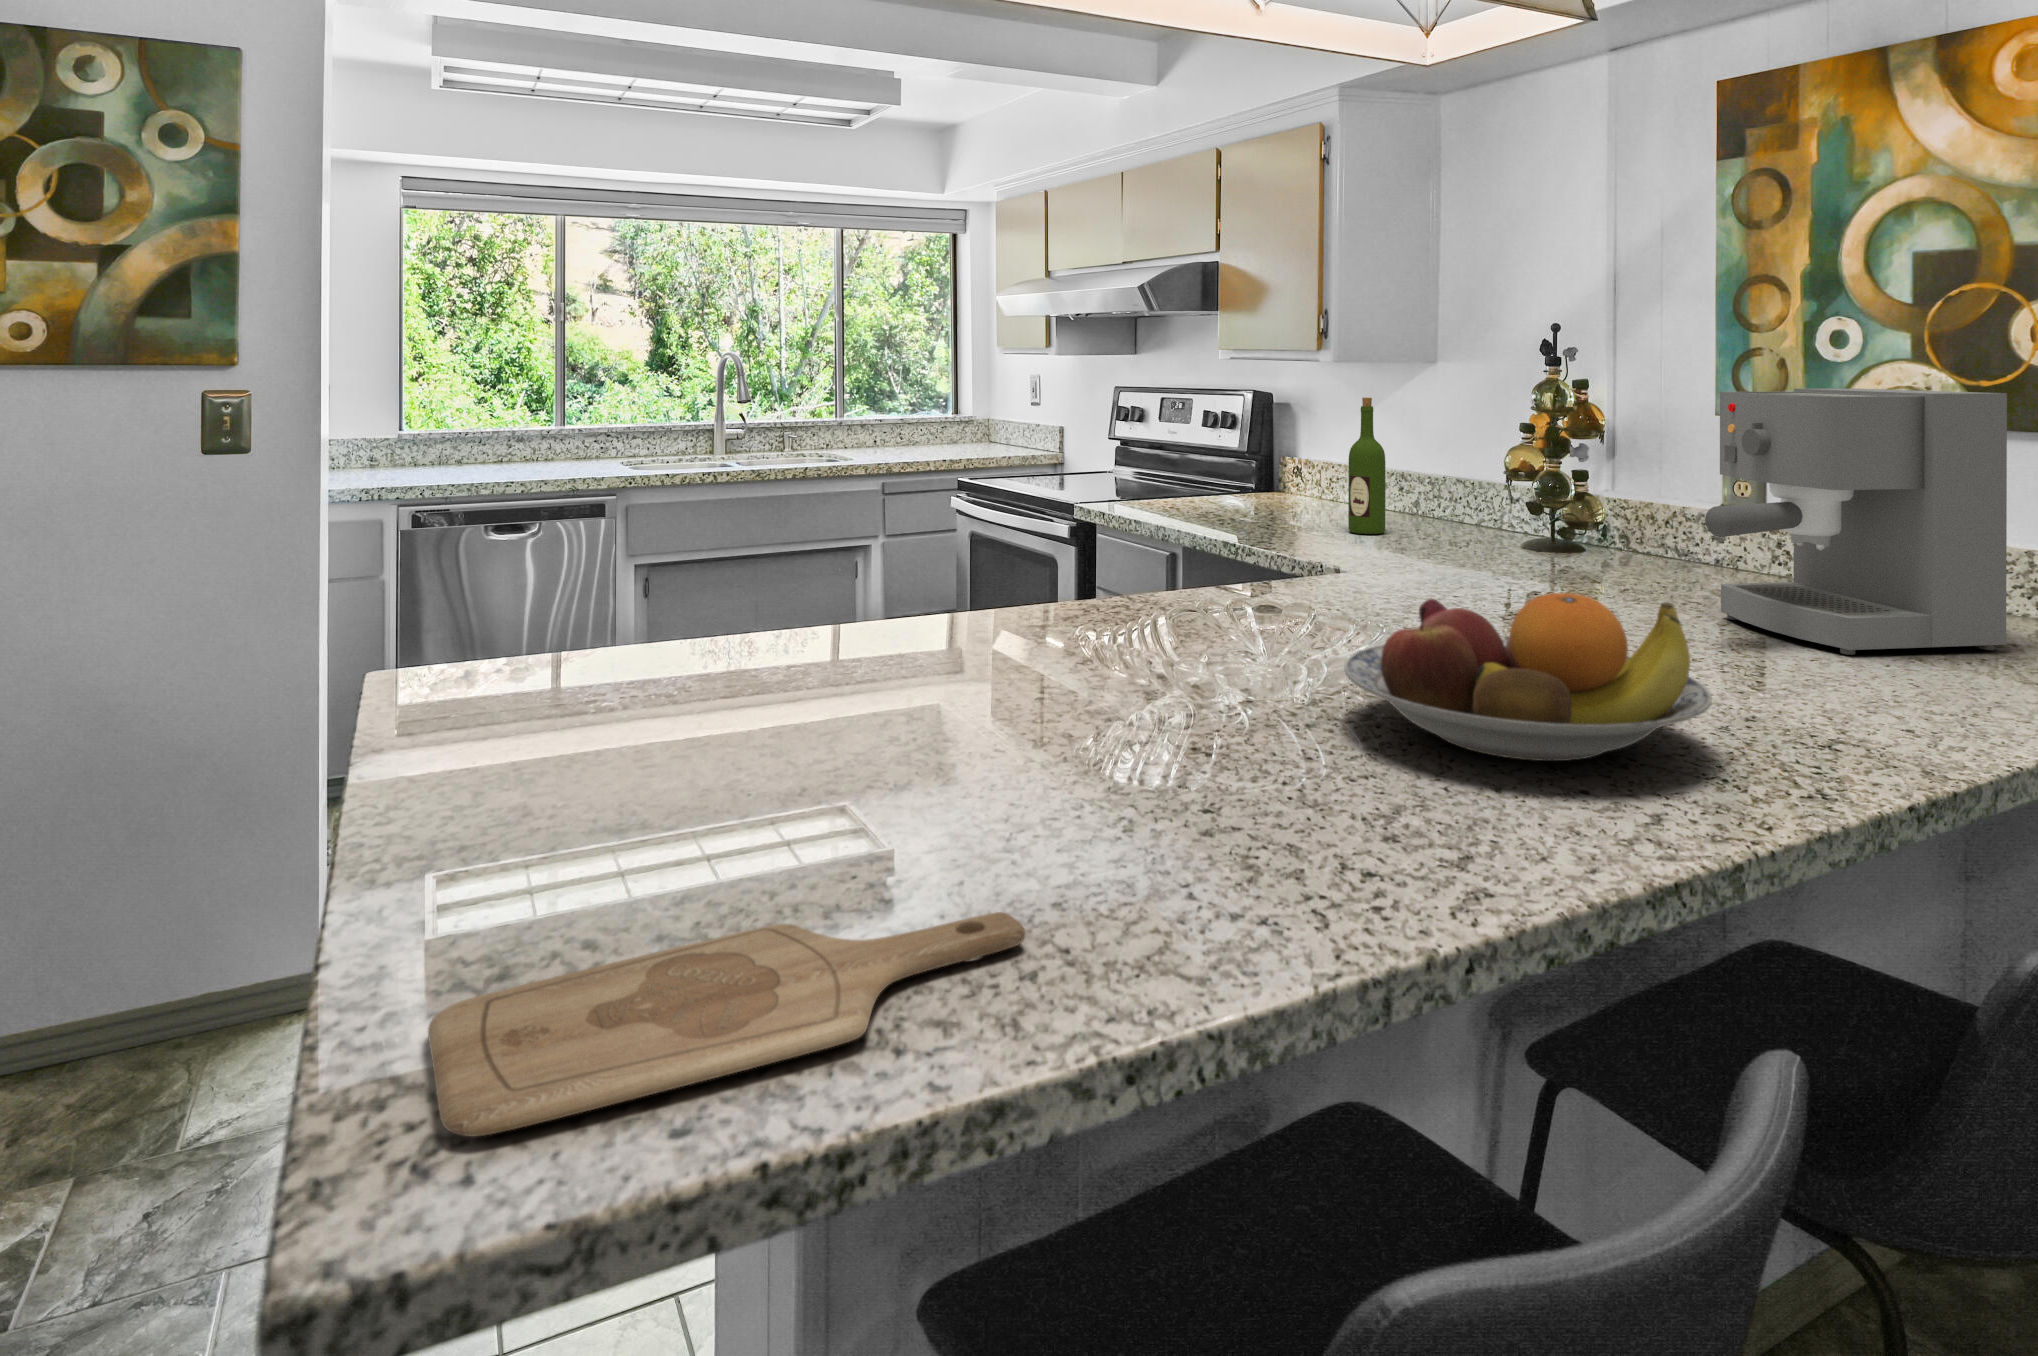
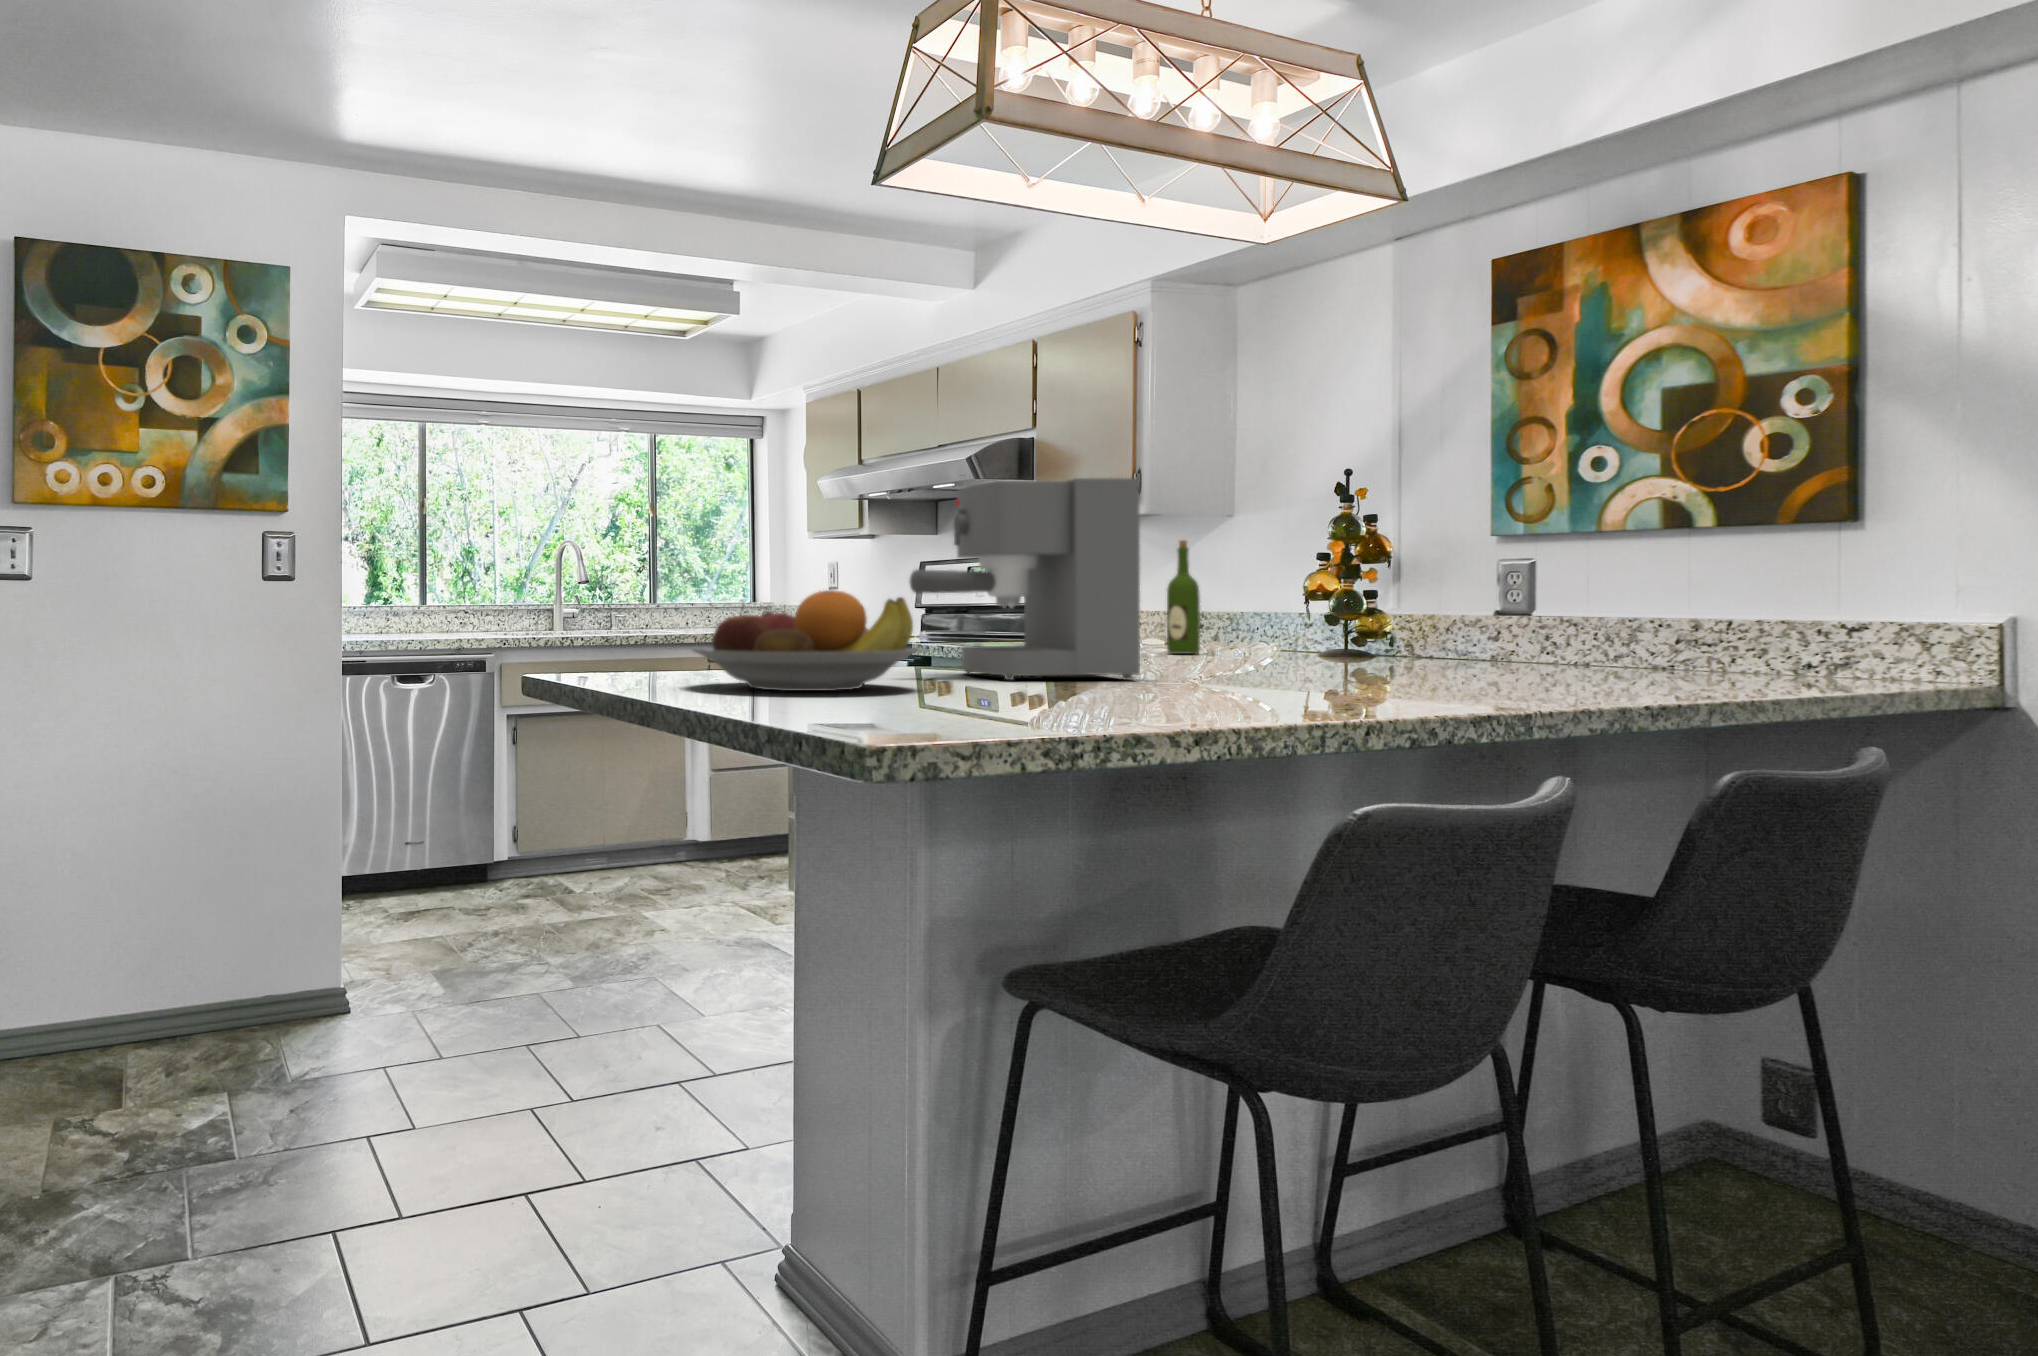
coffee maker: present [1705,389,2007,655] -> present [910,478,1140,680]
fruit bowl: present [1344,593,1712,761] -> present [693,590,920,691]
cutting board: present [428,912,1025,1137] -> none [822,702,1108,731]

